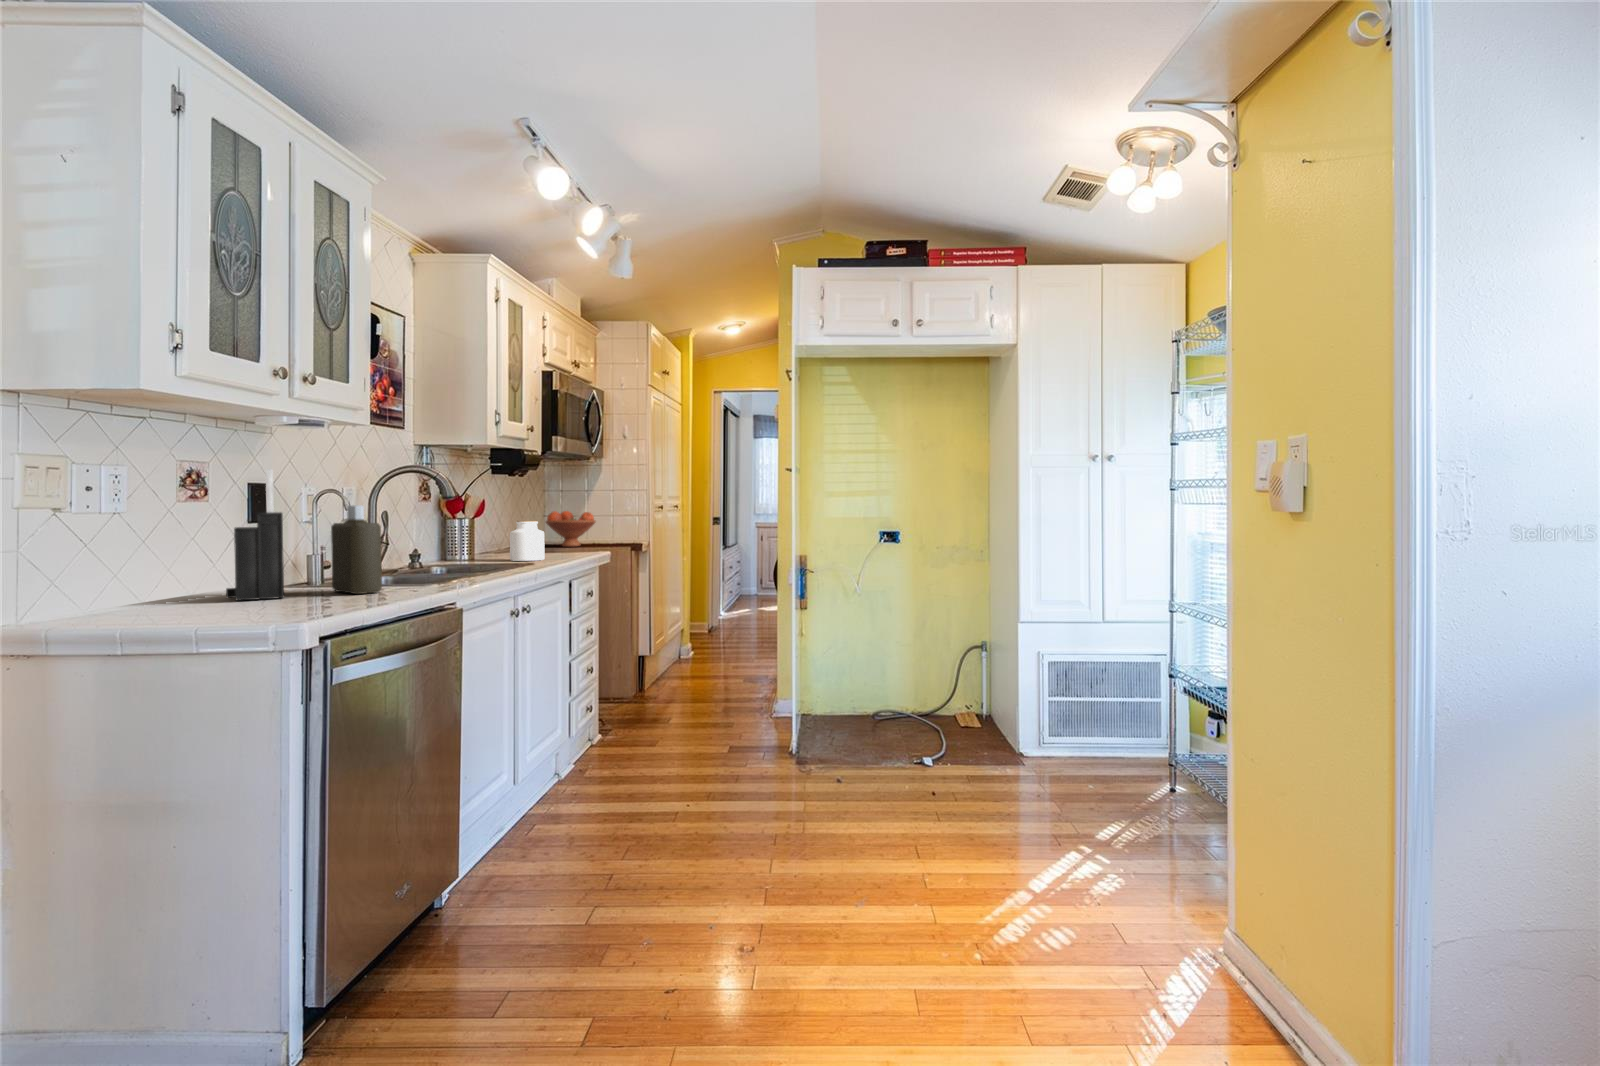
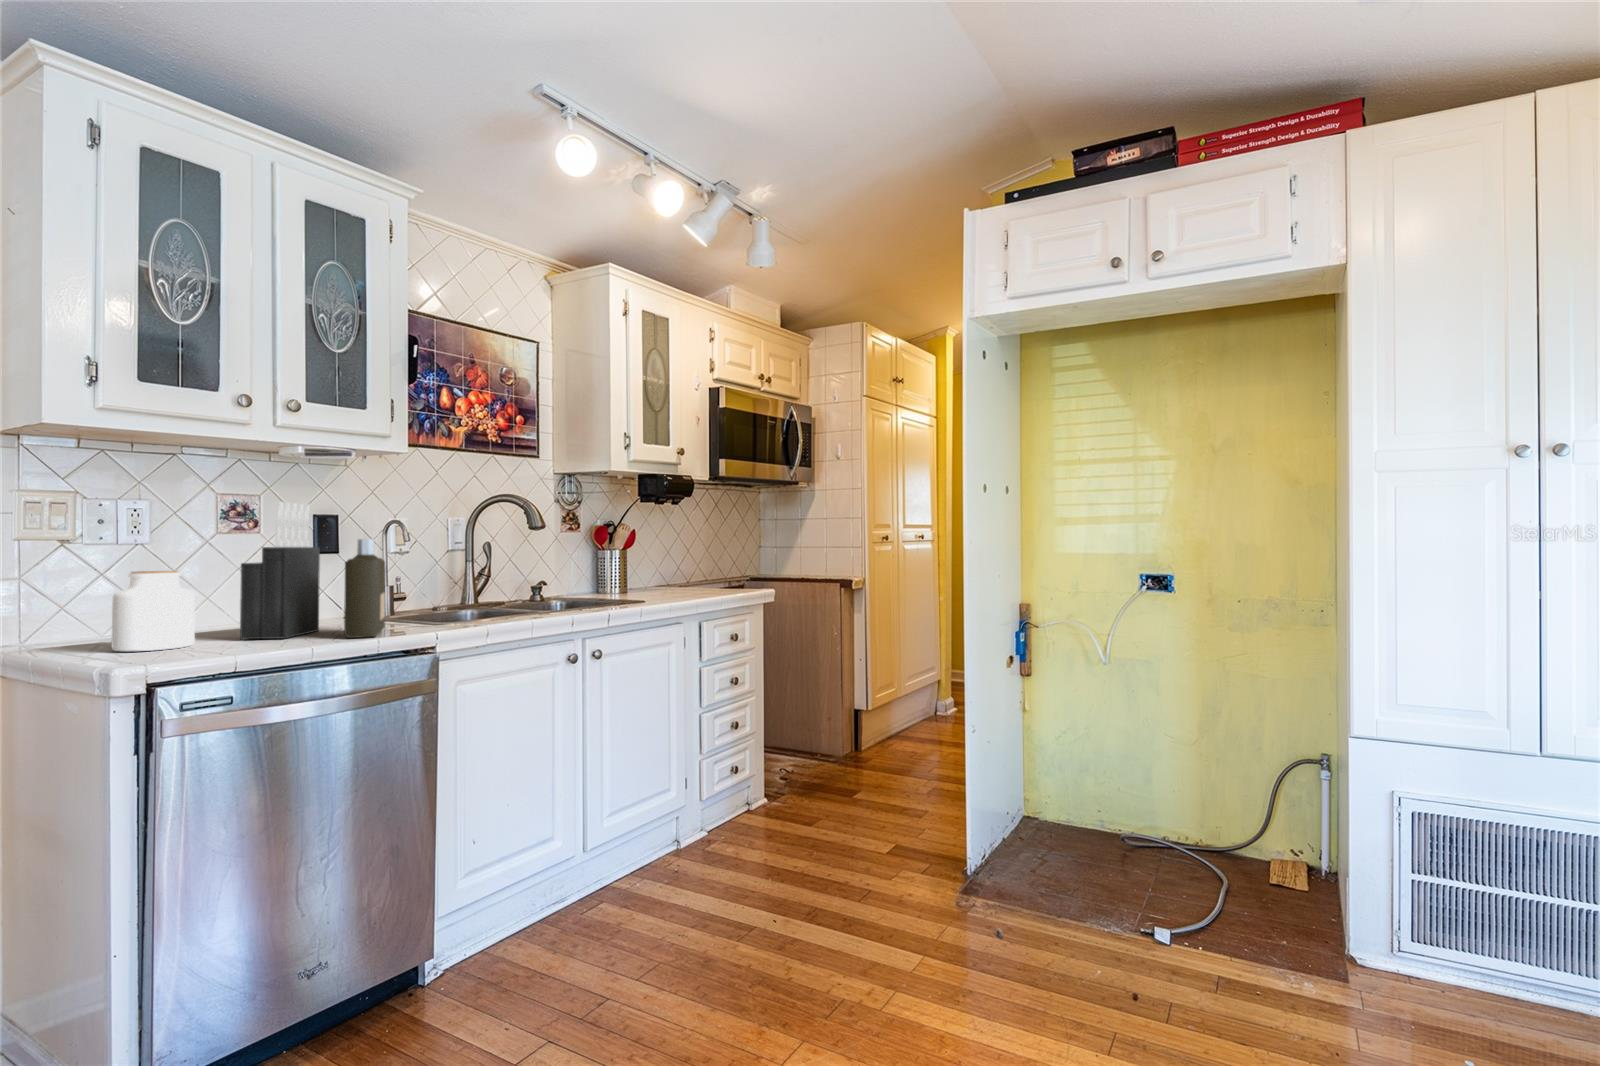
fruit bowl: present [546,511,596,547] -> none [750,541,805,582]
jar: present [510,521,545,561] -> present [112,571,195,651]

